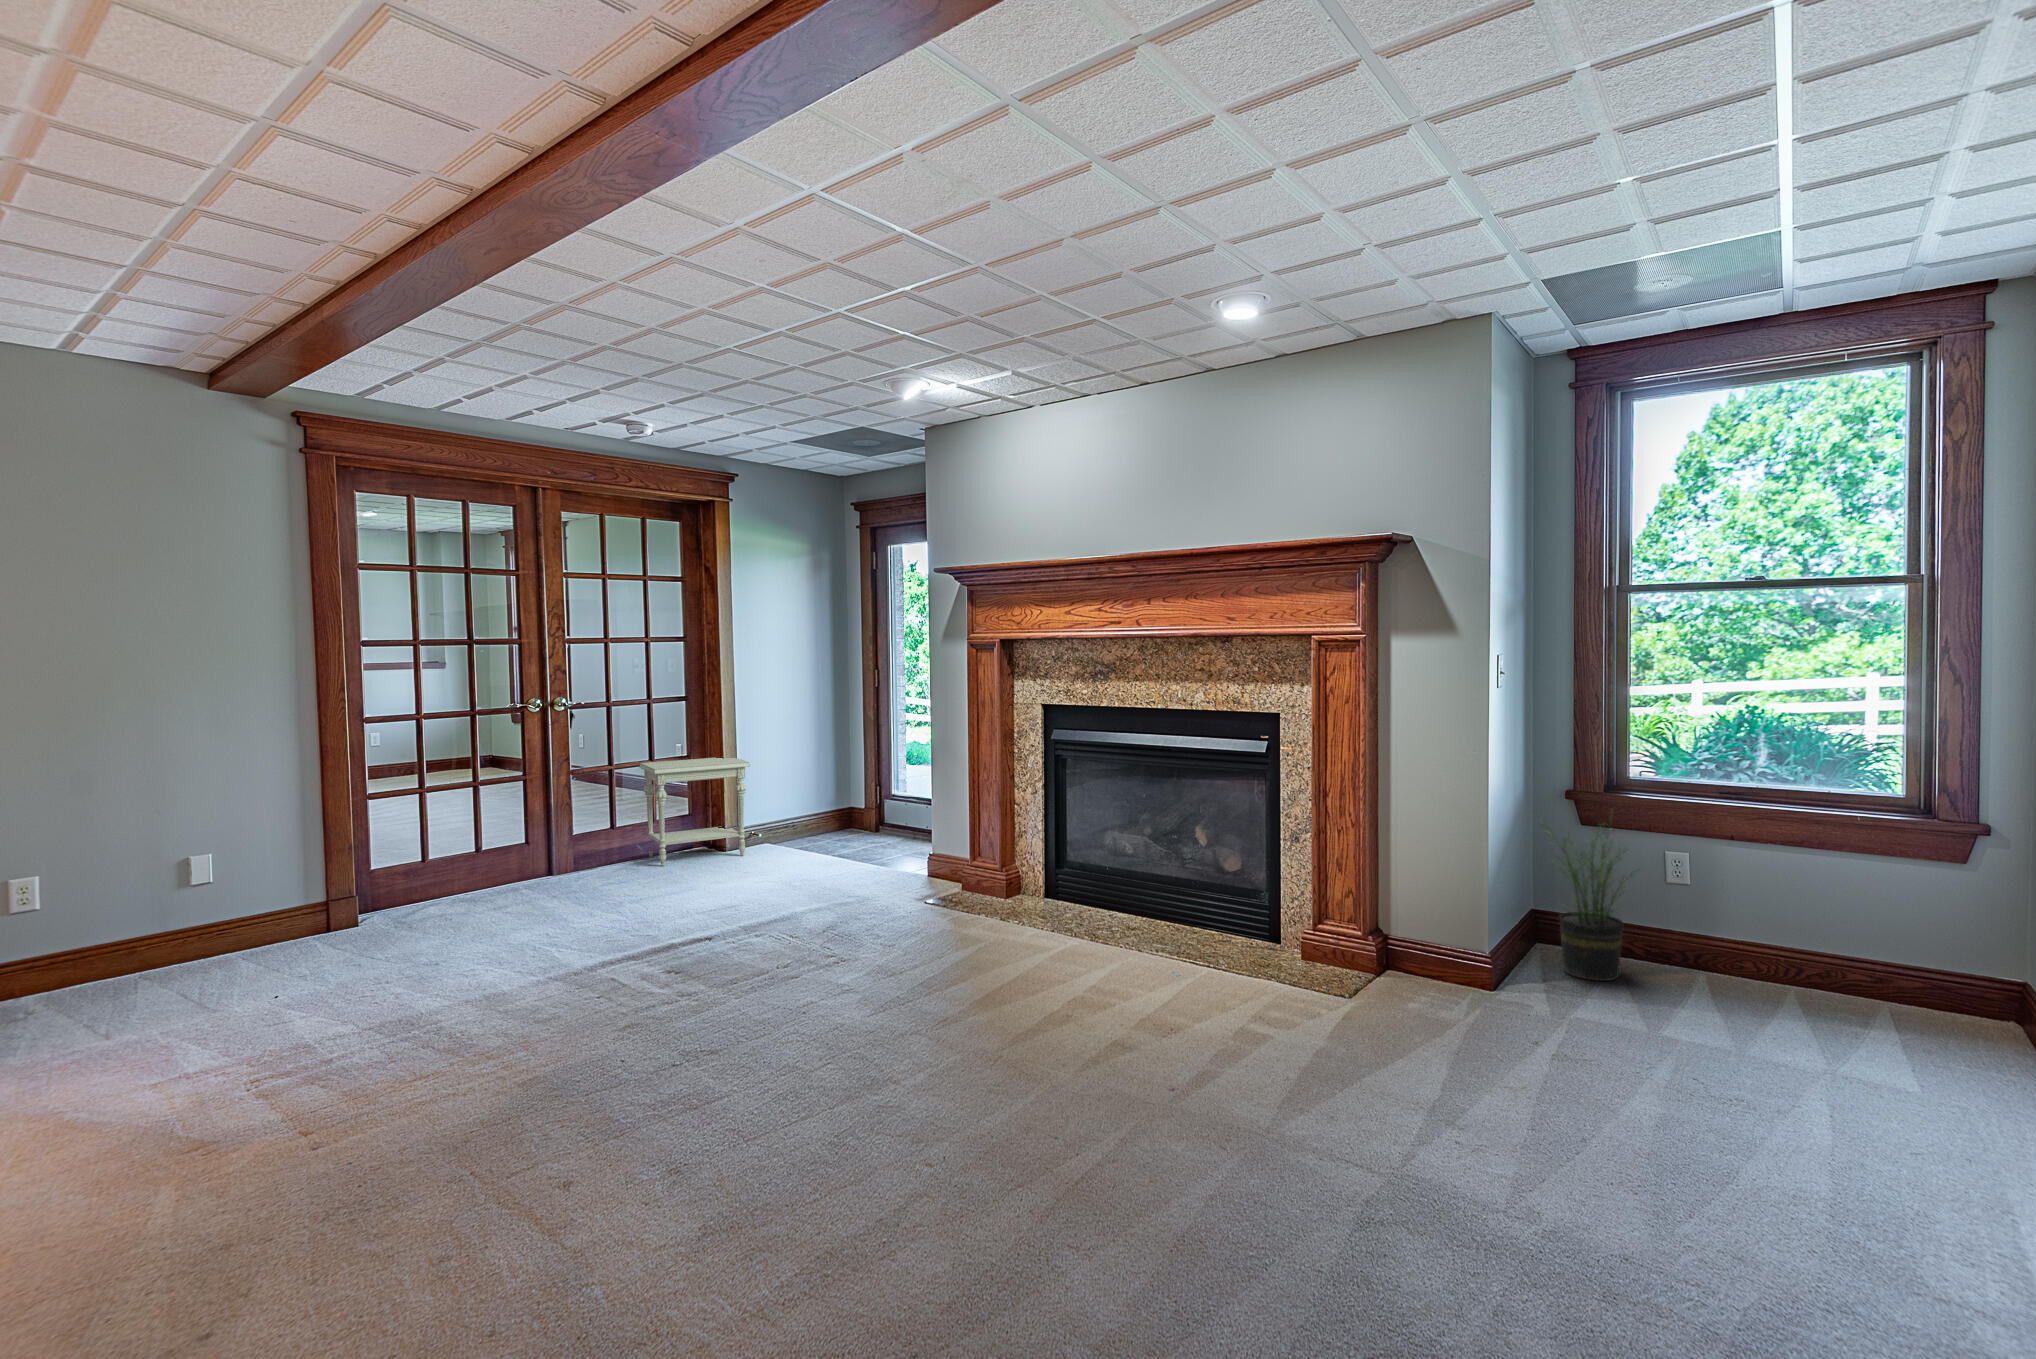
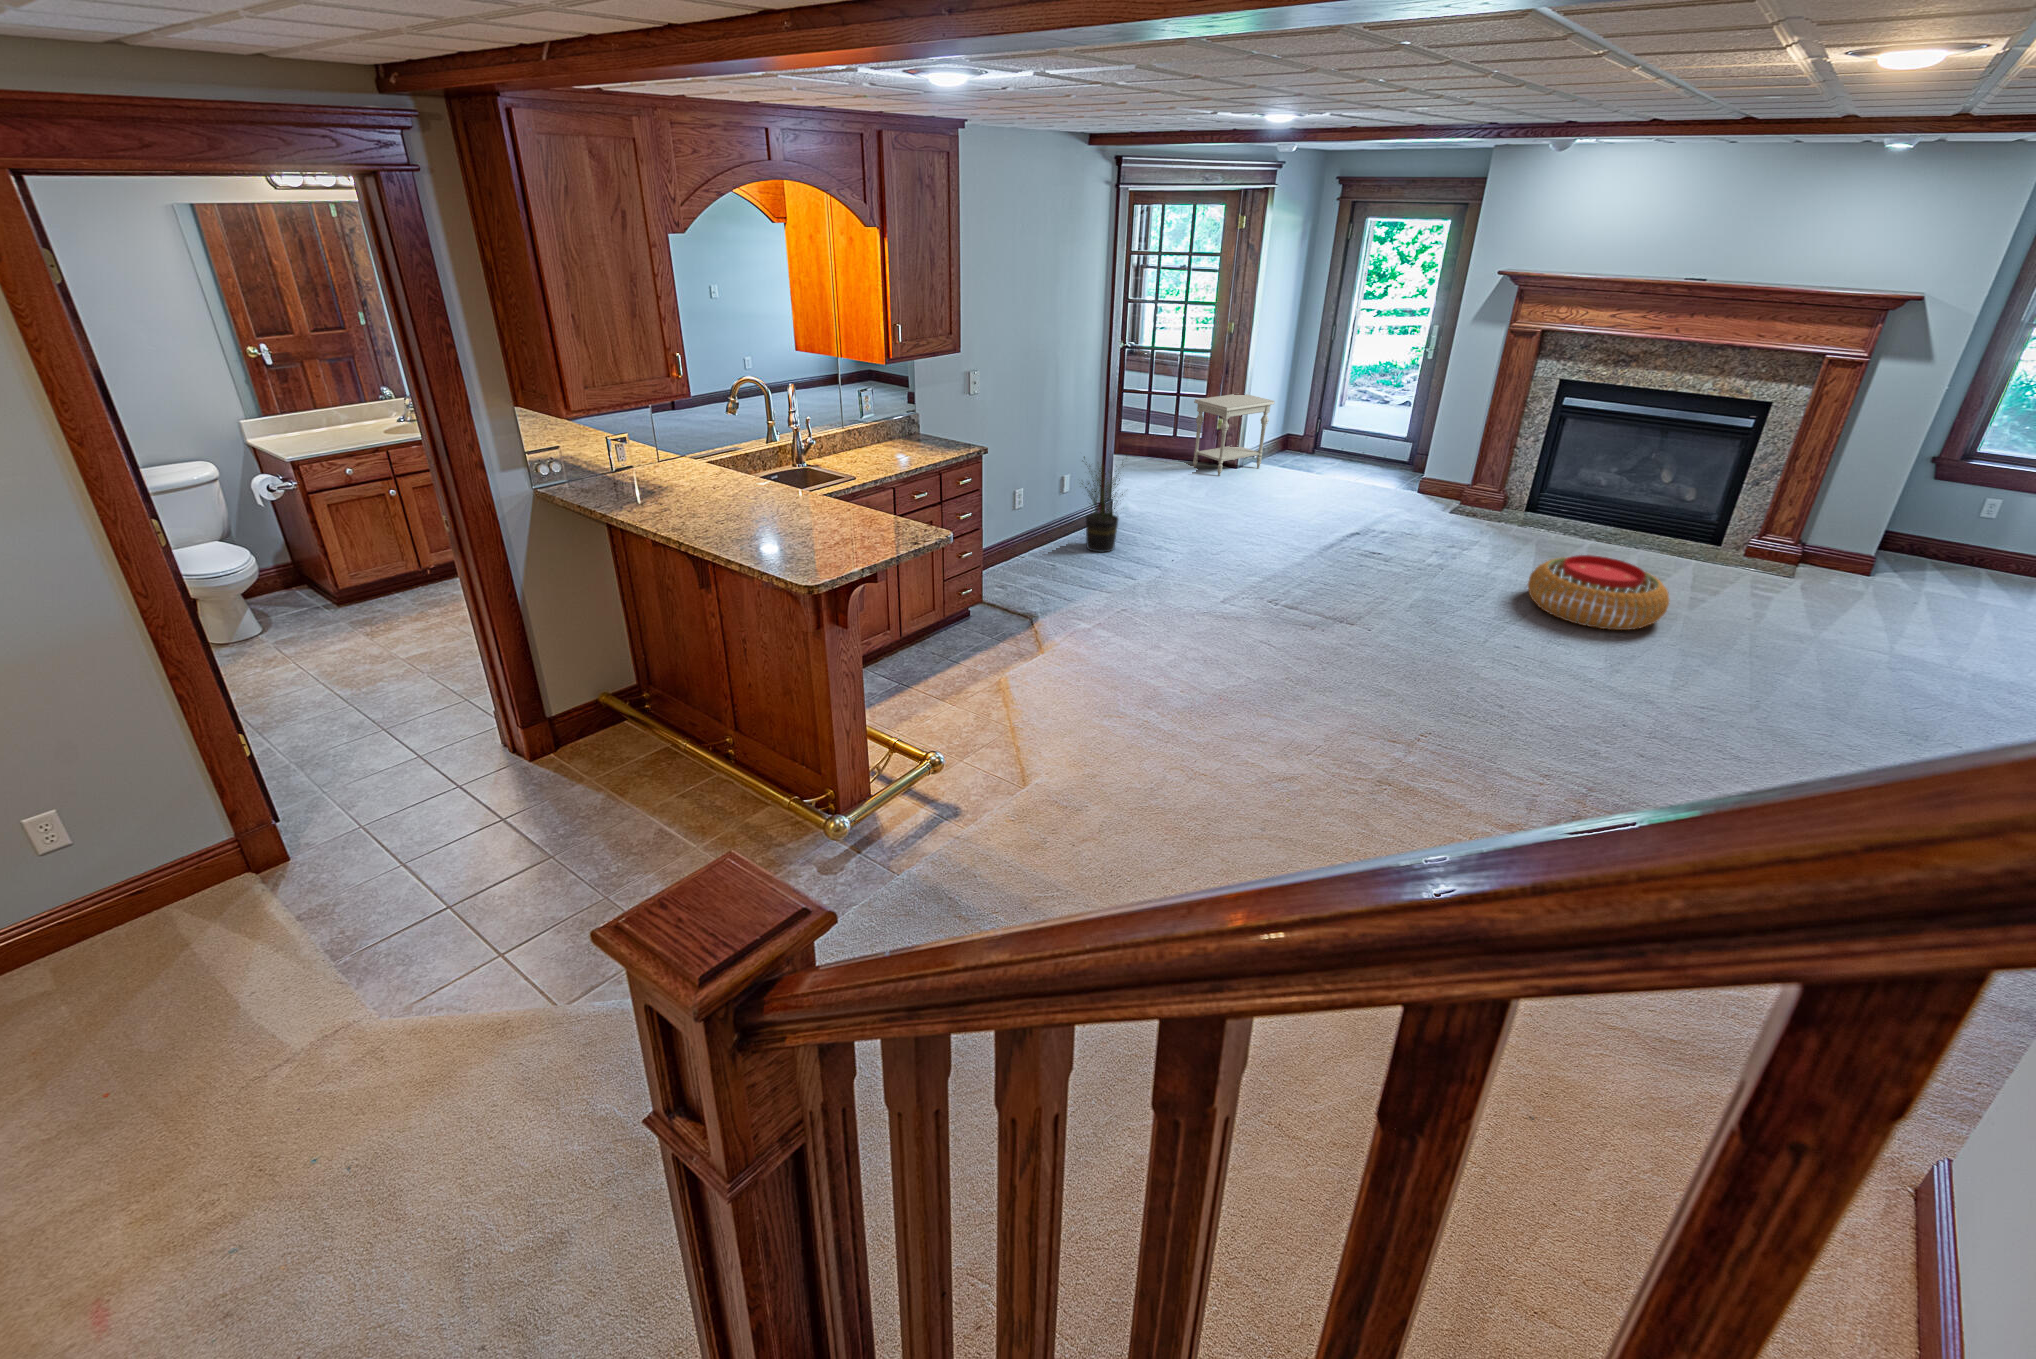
potted plant: present [1542,815,1637,981] -> present [1084,456,1124,552]
pouf: none [757,959,996,1109] -> present [1528,555,1669,630]

